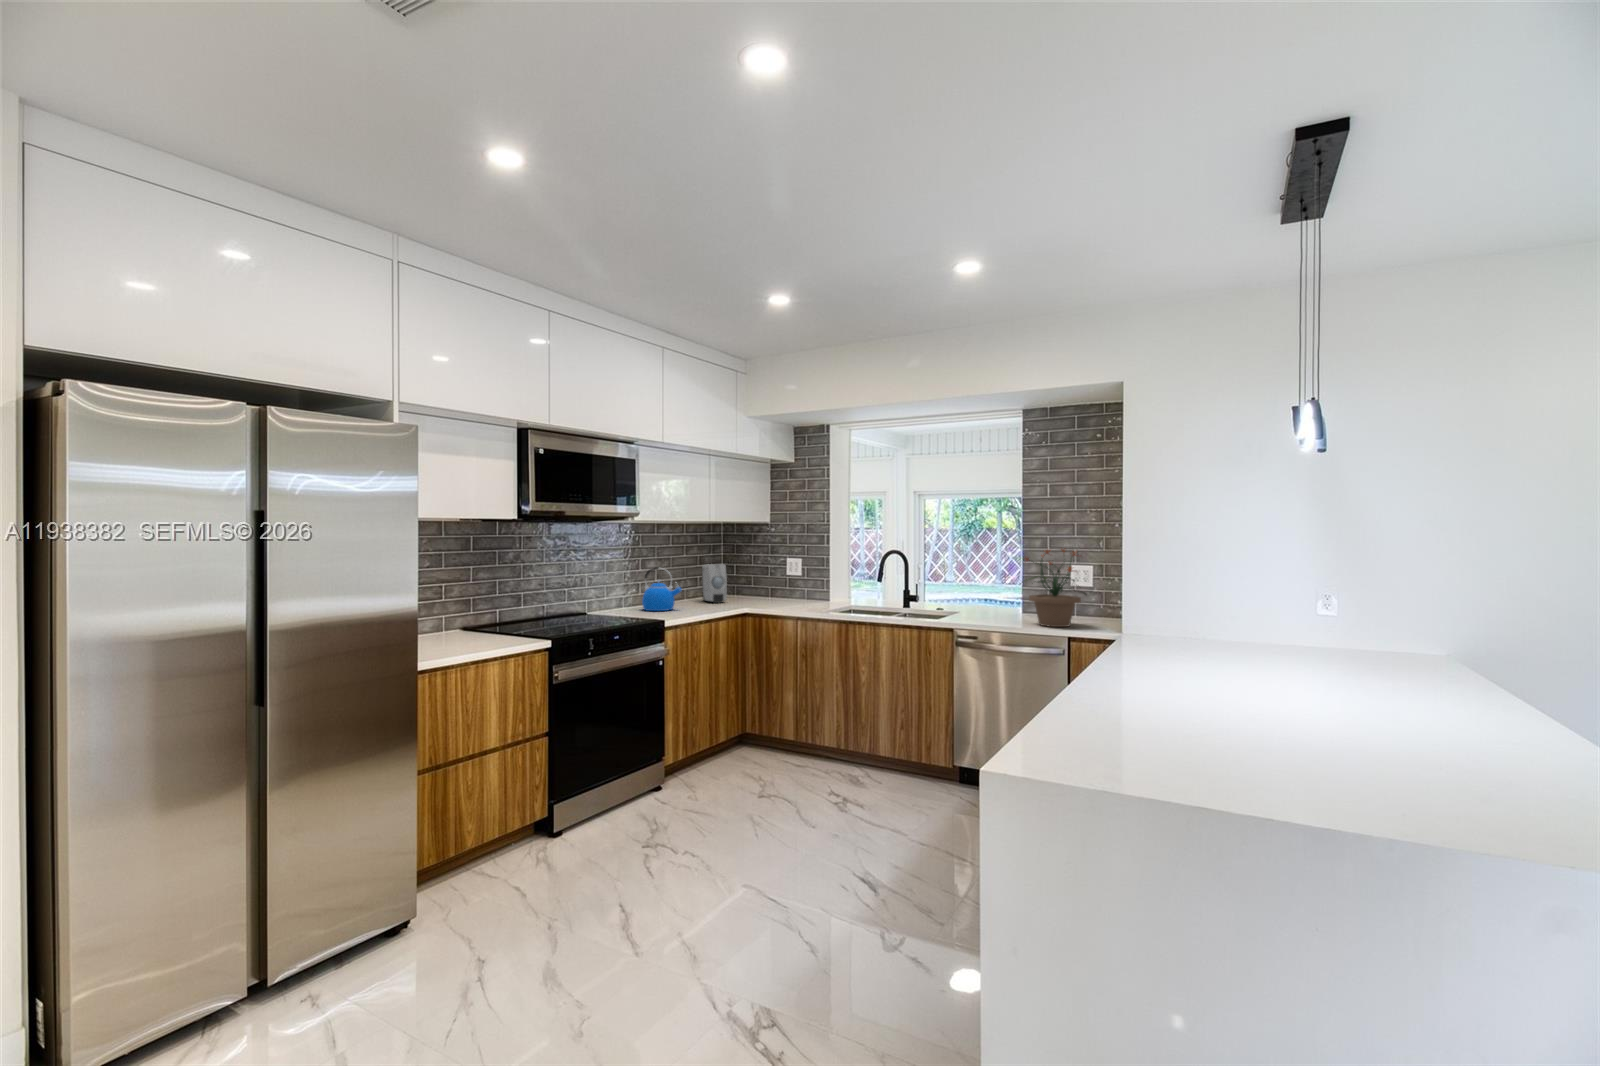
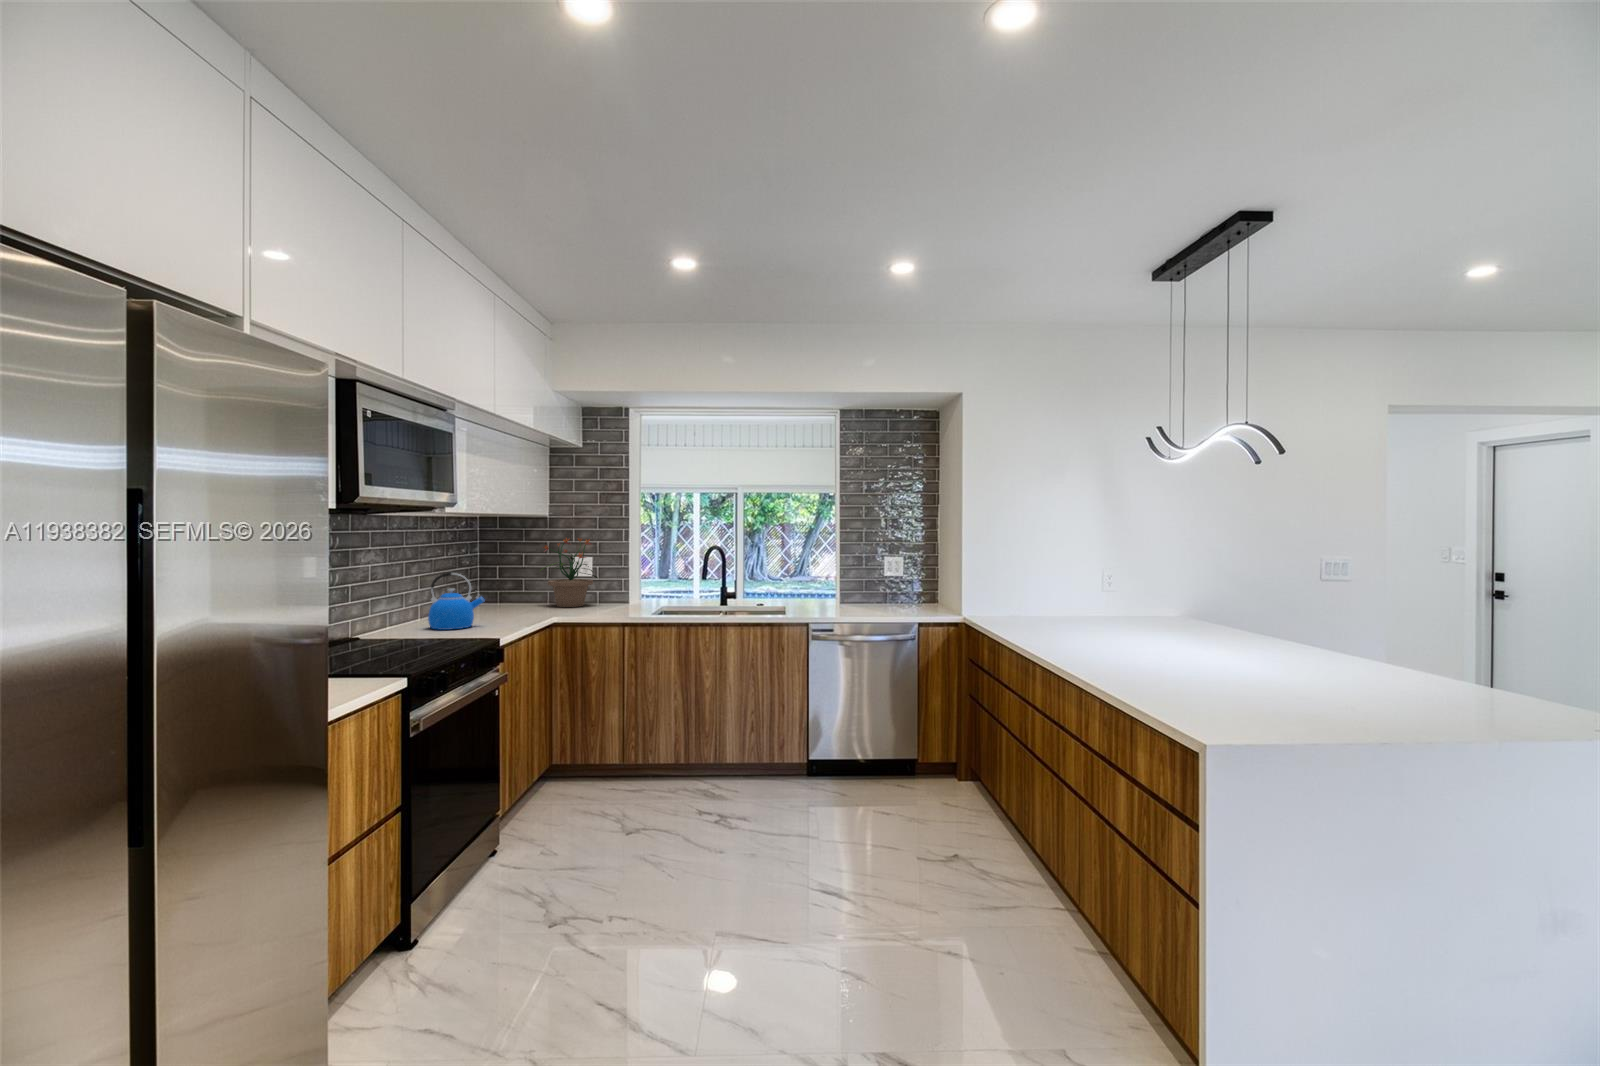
potted plant: present [1024,549,1086,627] -> present [540,538,598,607]
soap dispenser: present [702,564,727,603] -> none [479,566,518,615]

